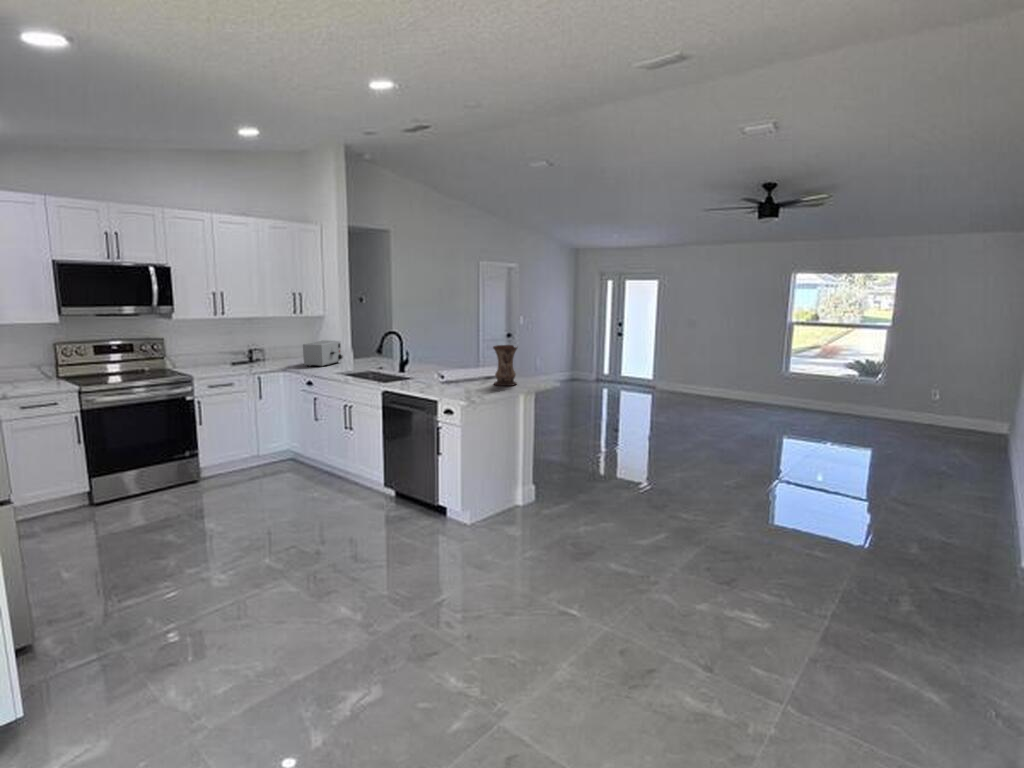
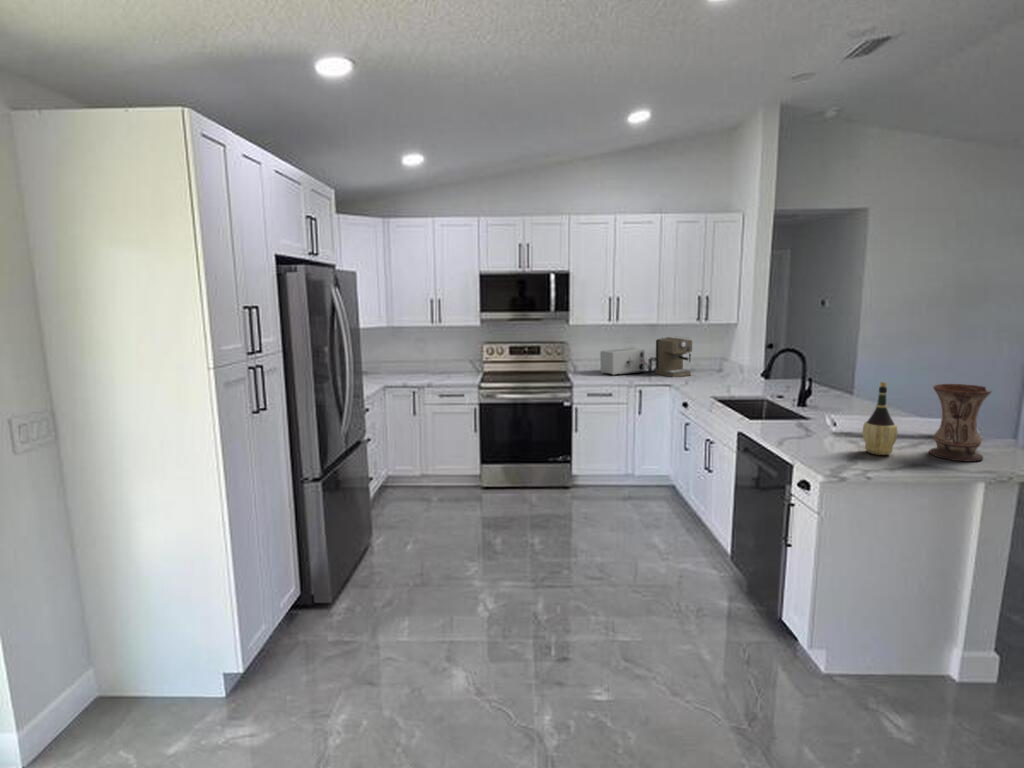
coffee maker: none [257,328,293,364] -> present [655,337,692,377]
toaster: present [303,340,343,367] -> present [600,348,645,376]
wine bottle: none [467,346,484,389] -> present [862,382,898,455]

